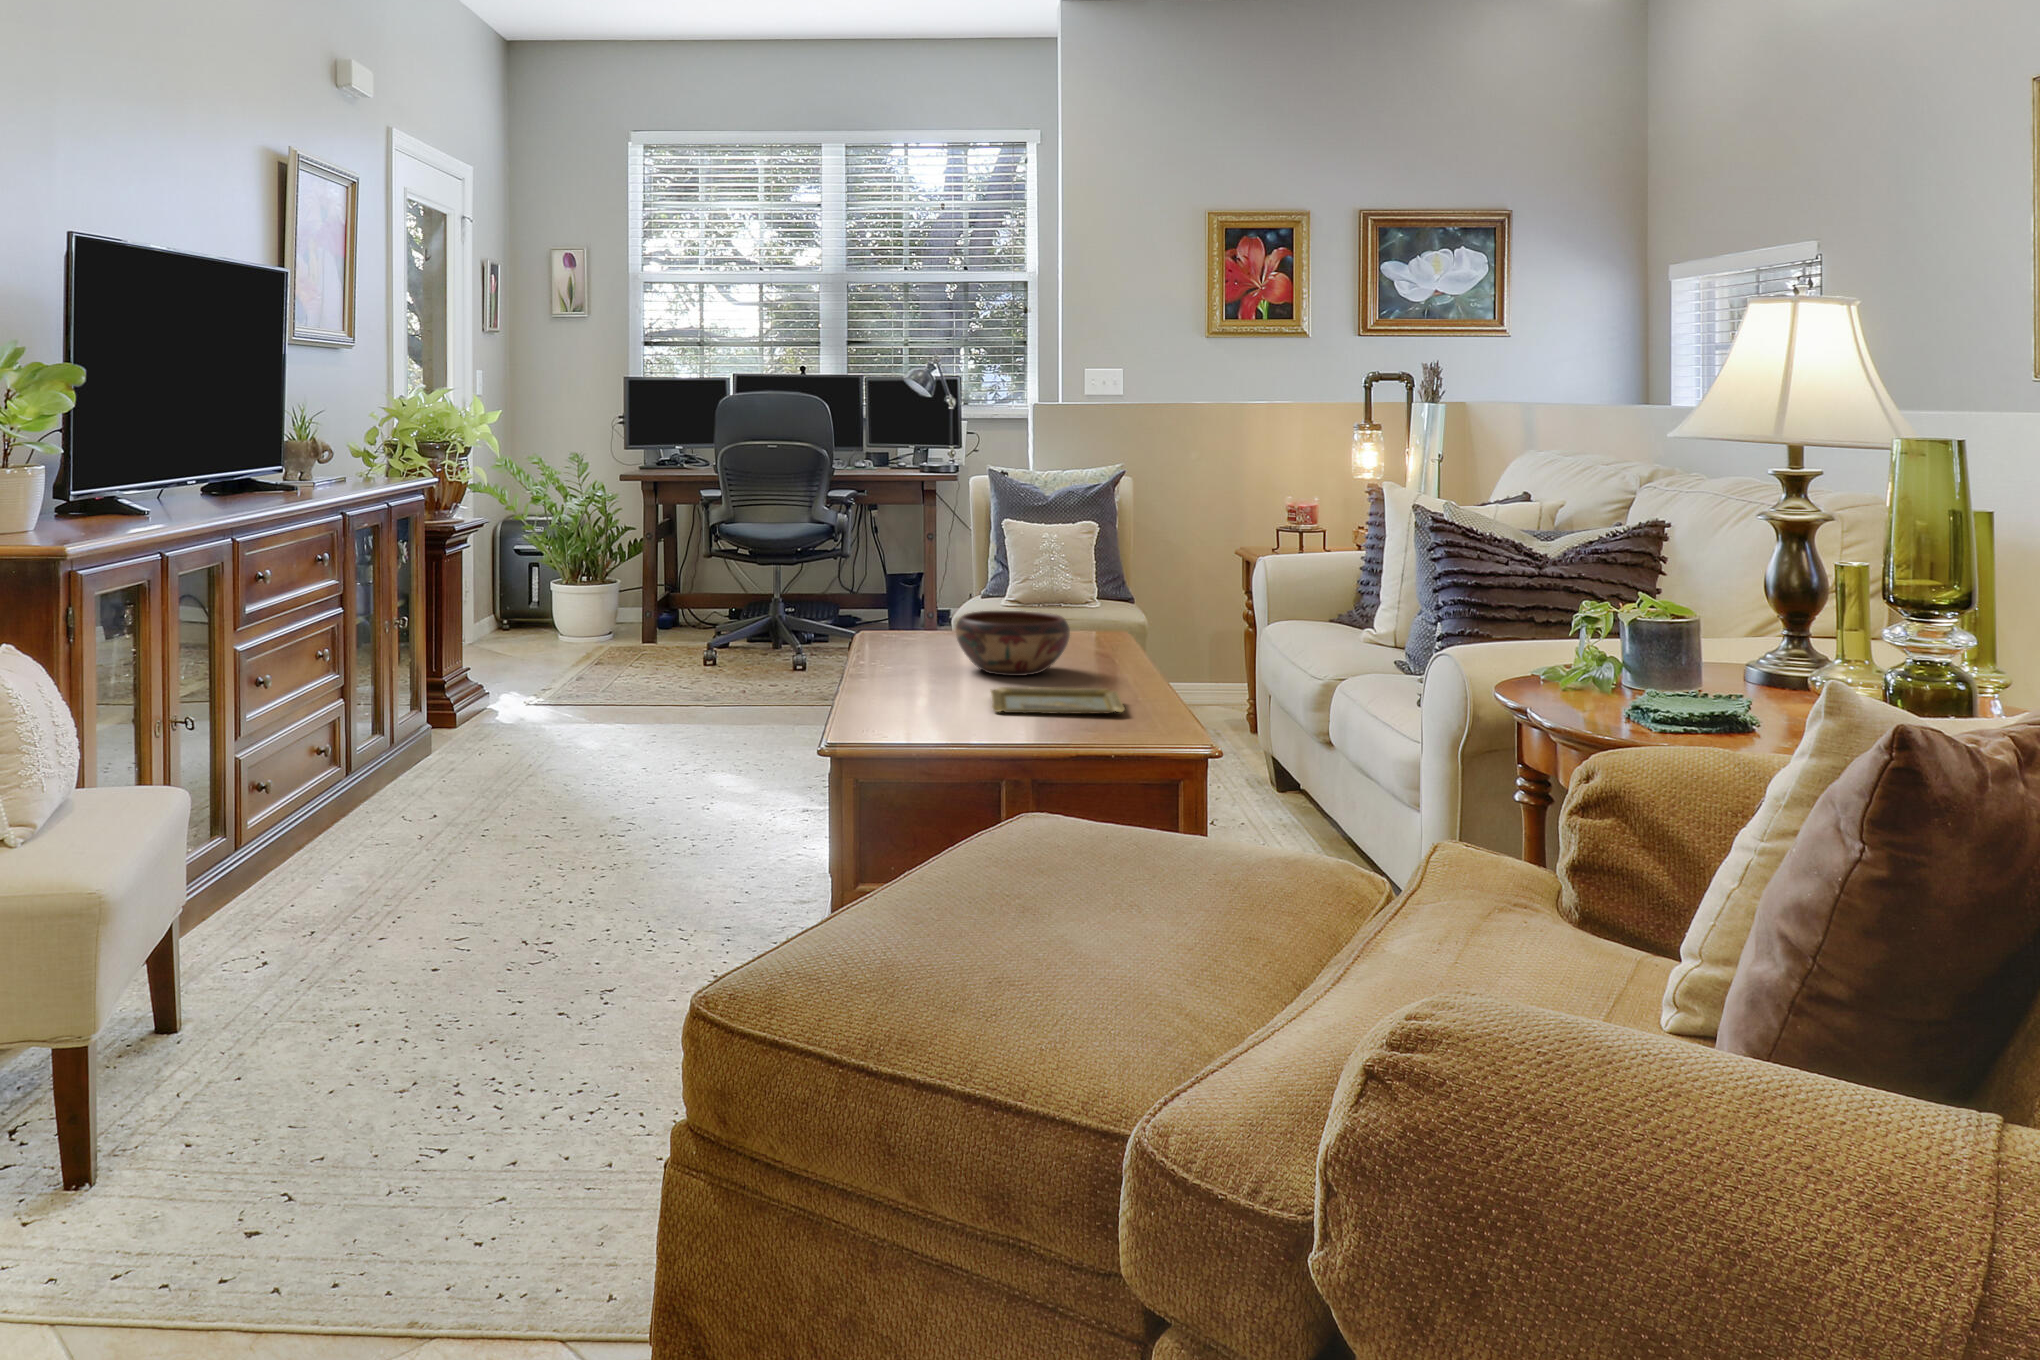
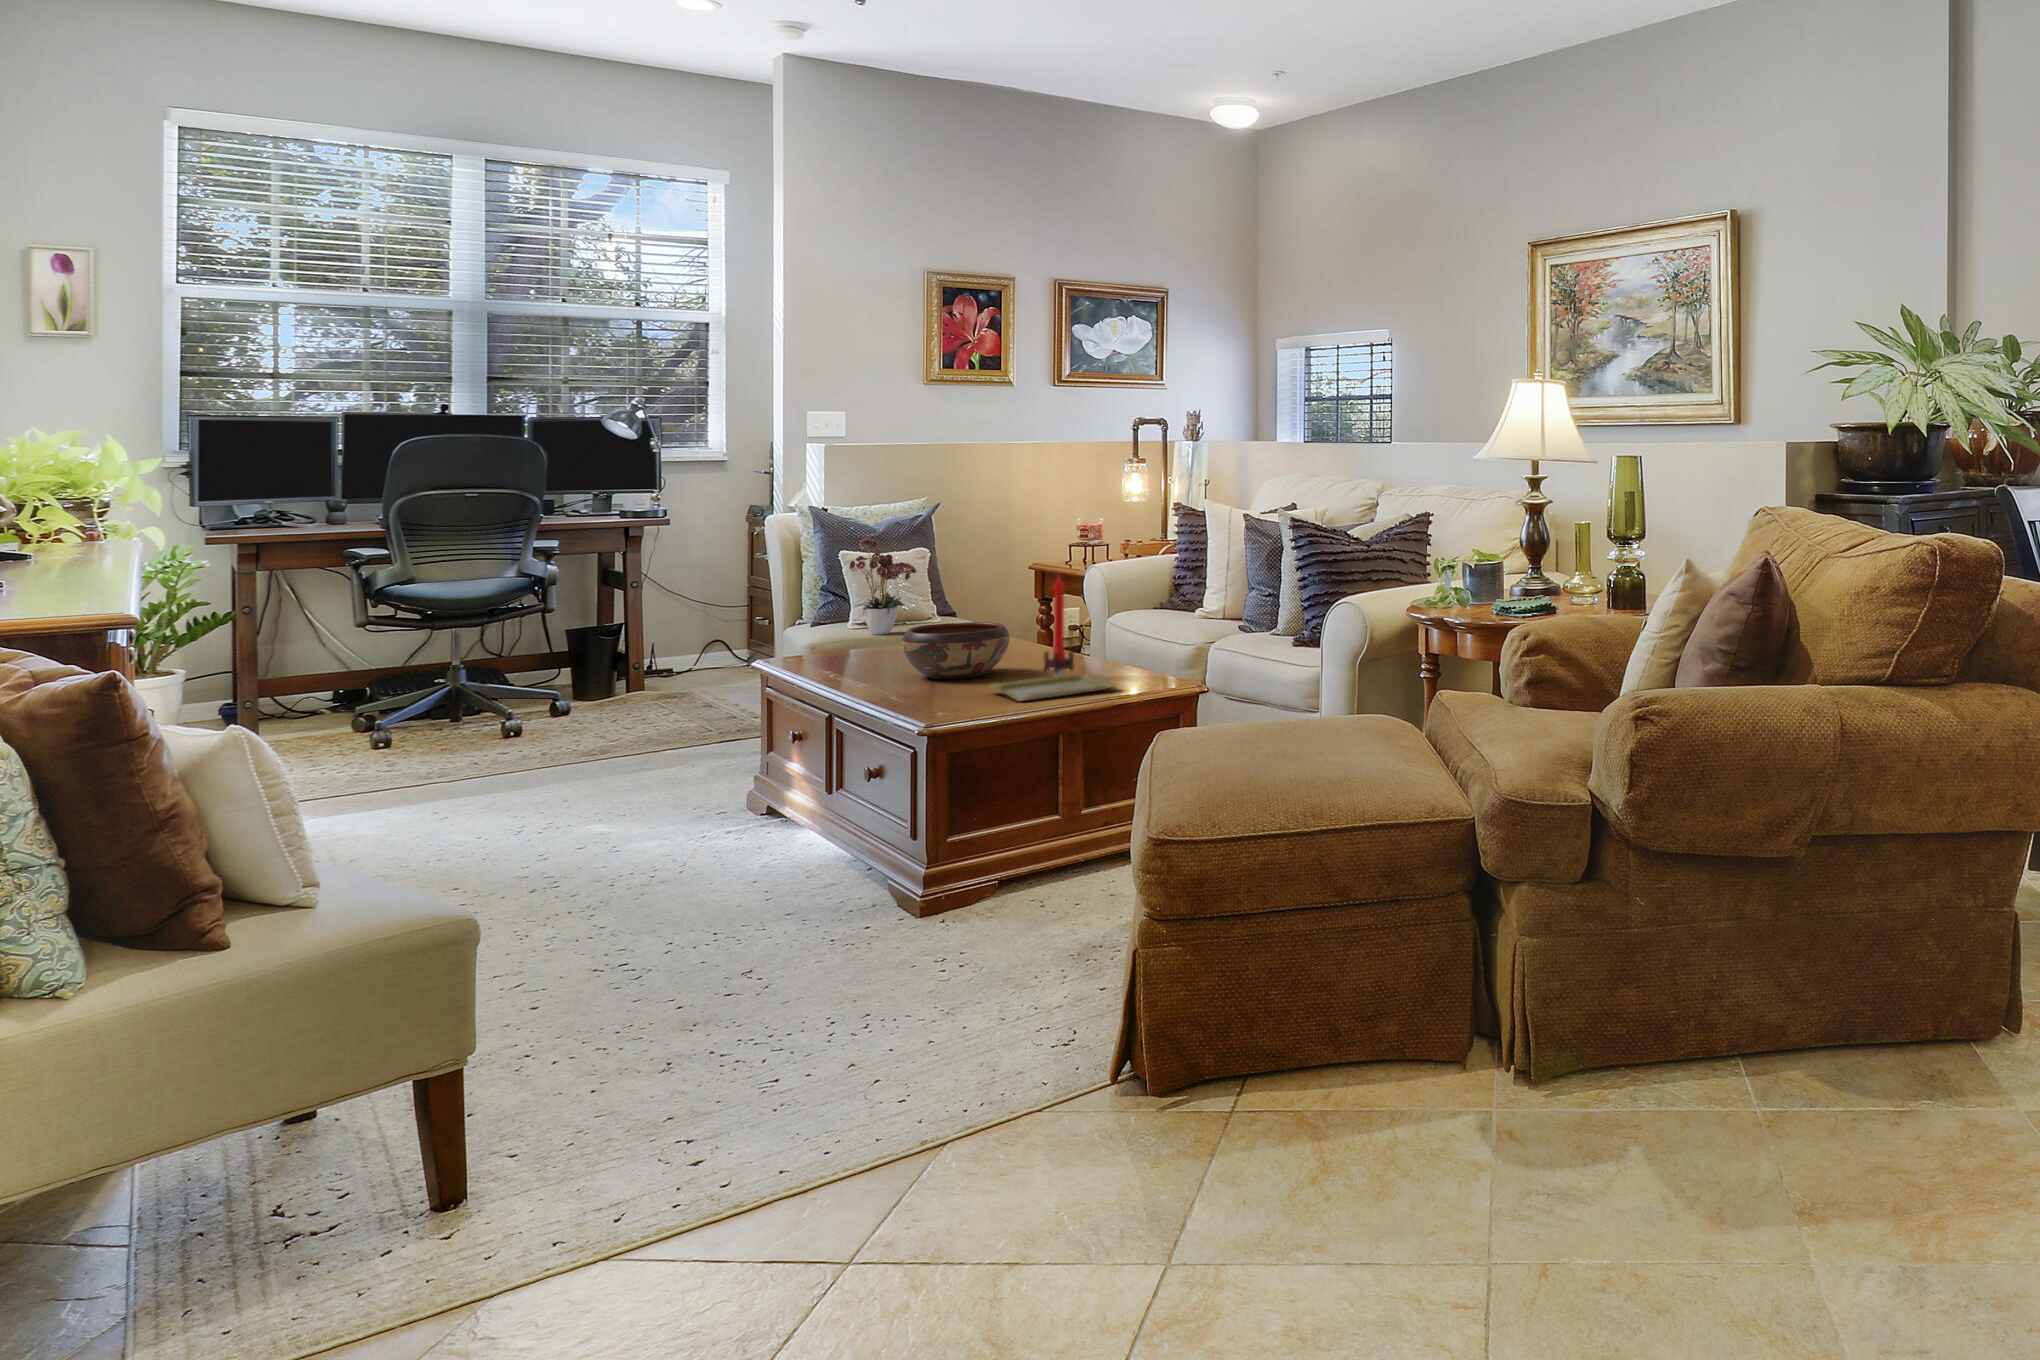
flower arrangement: none [1020,504,1093,614] -> present [850,538,916,635]
candle: none [1088,568,1117,689] -> present [1044,577,1074,676]

